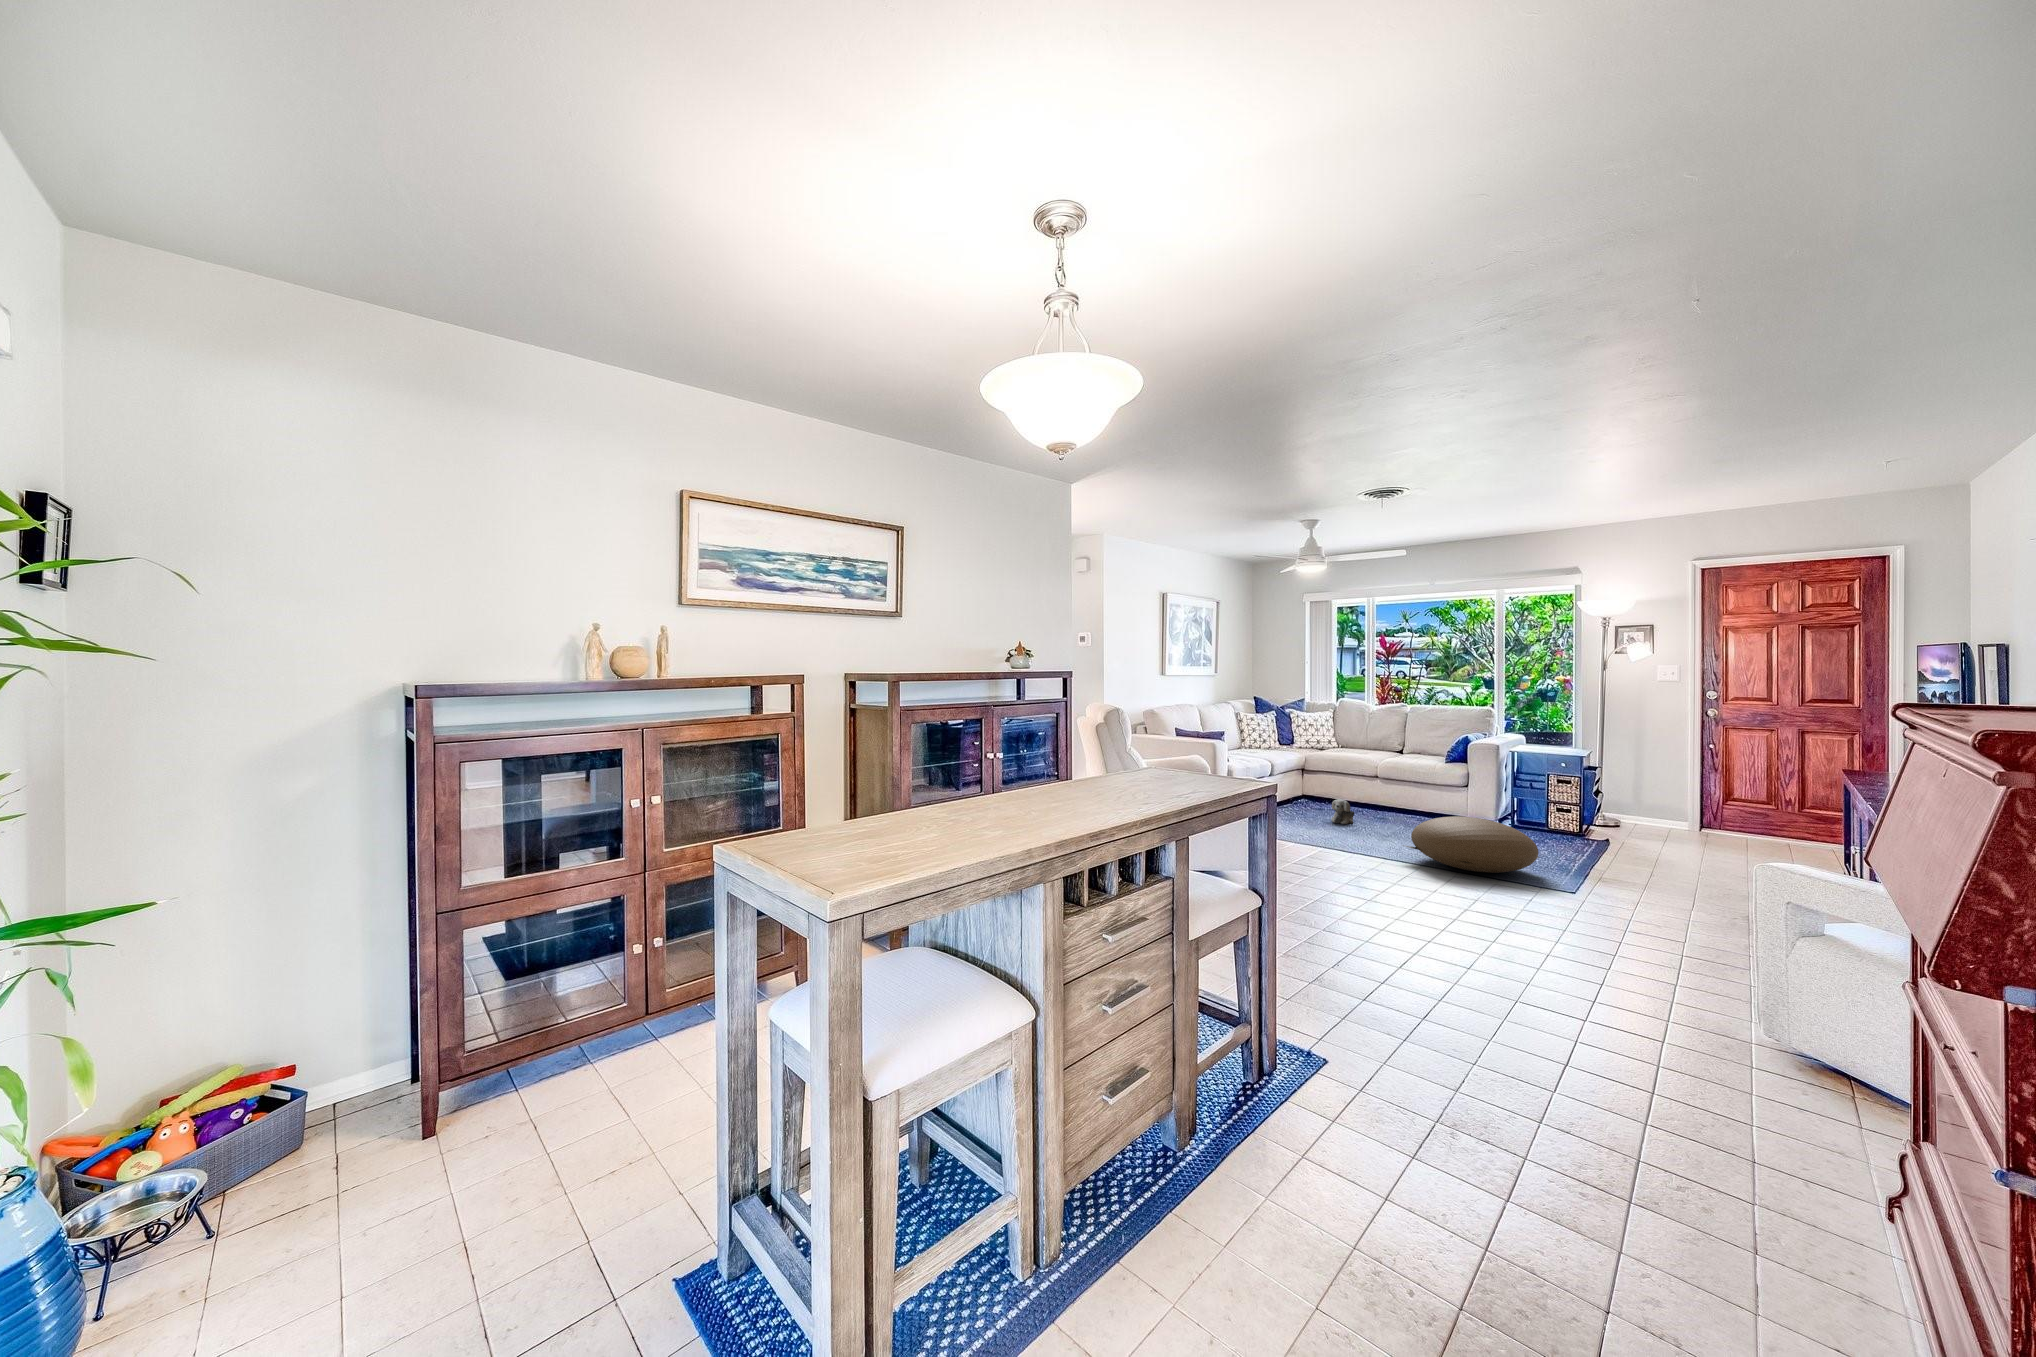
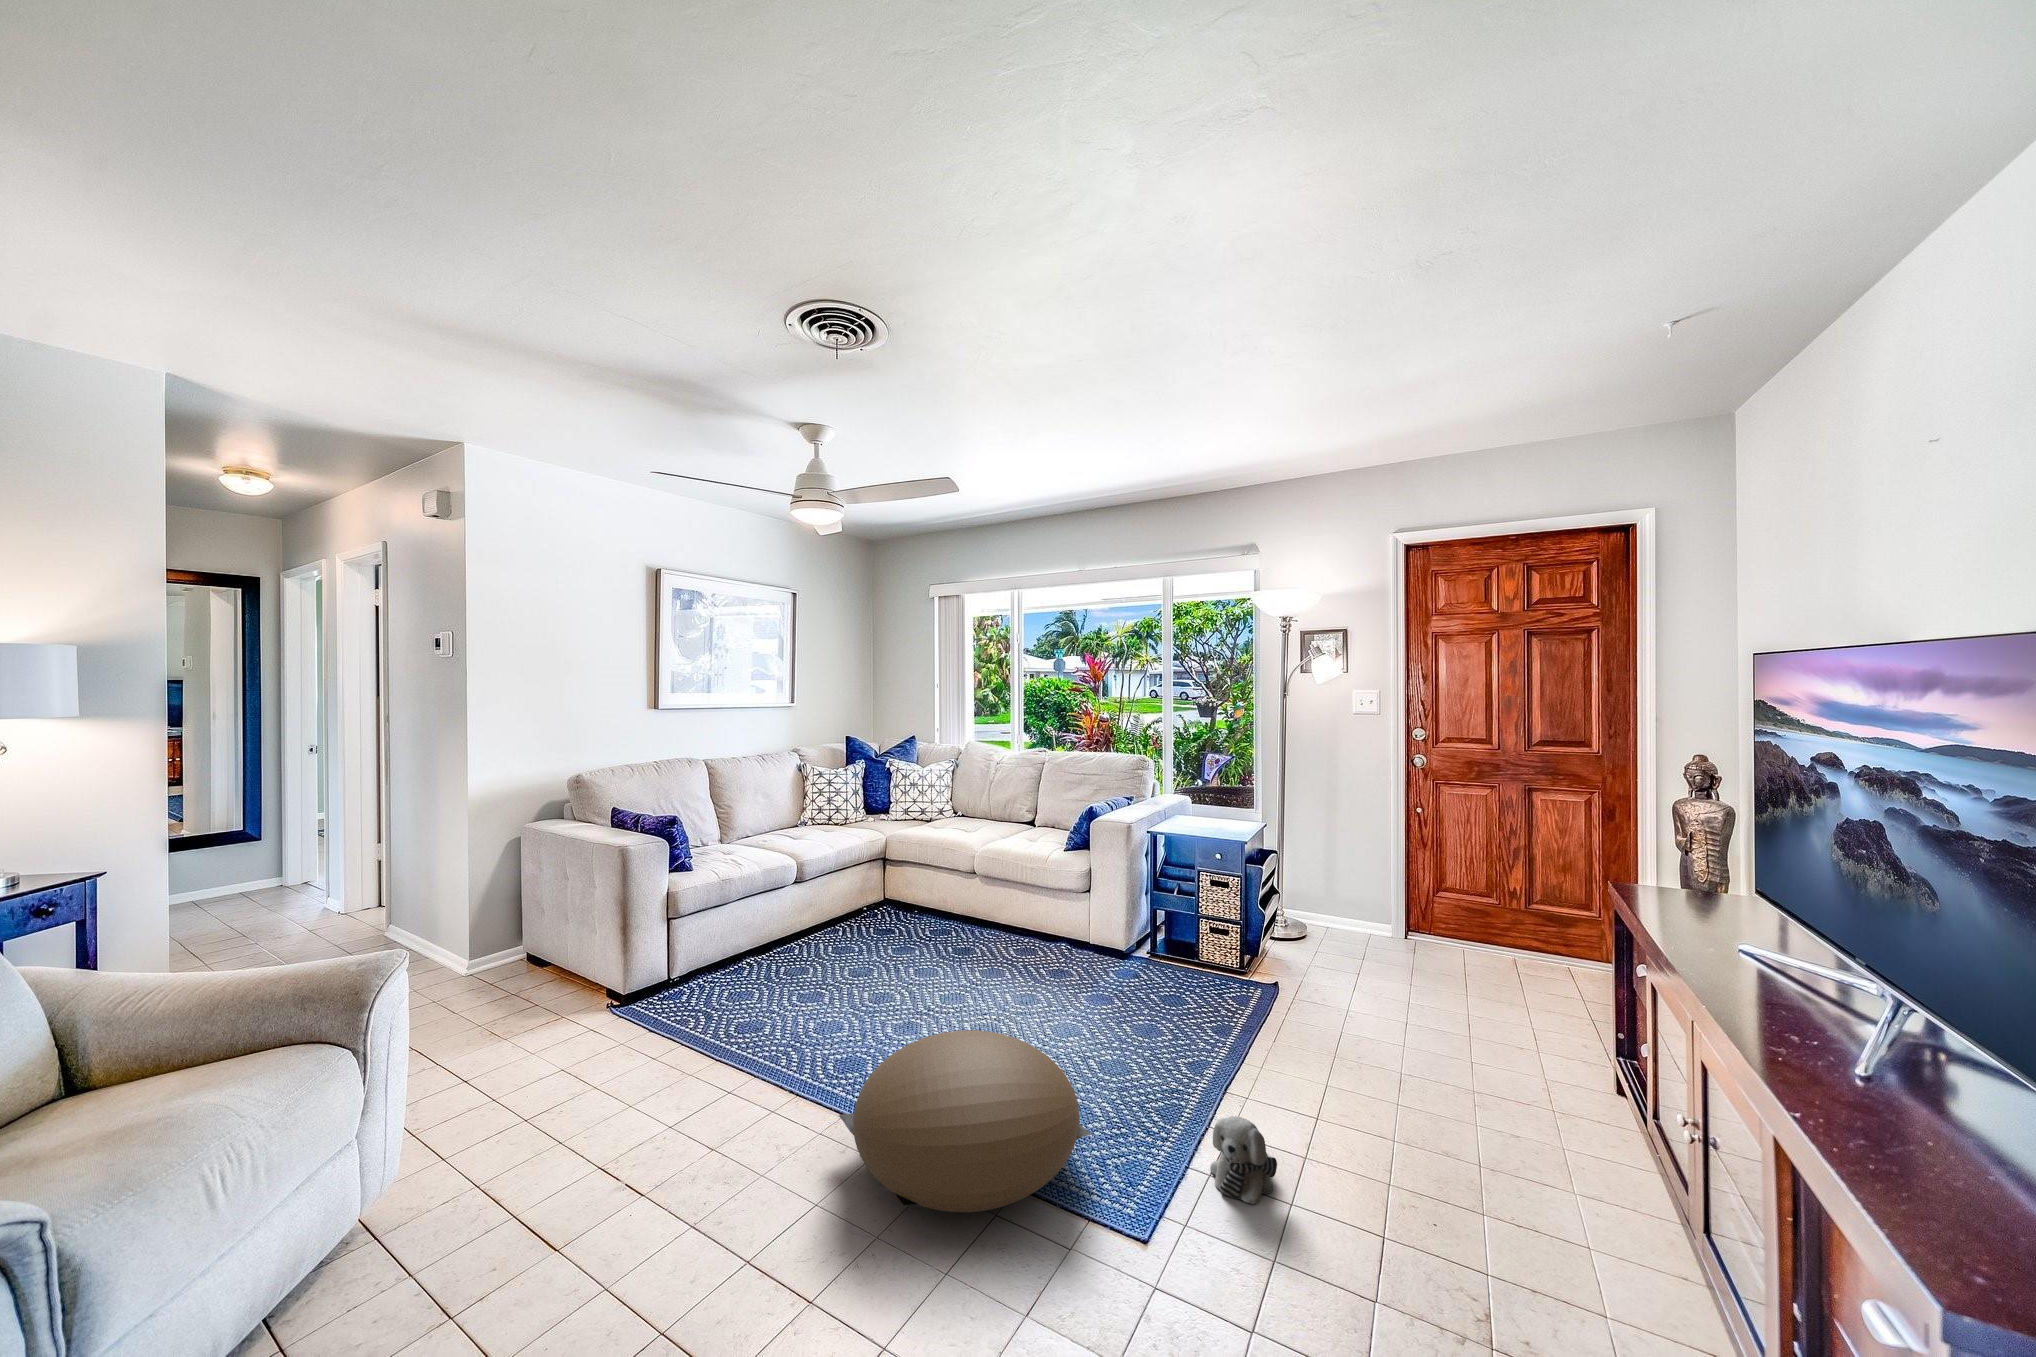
plush toy: present [1331,799,1354,824] -> present [1210,1116,1277,1205]

